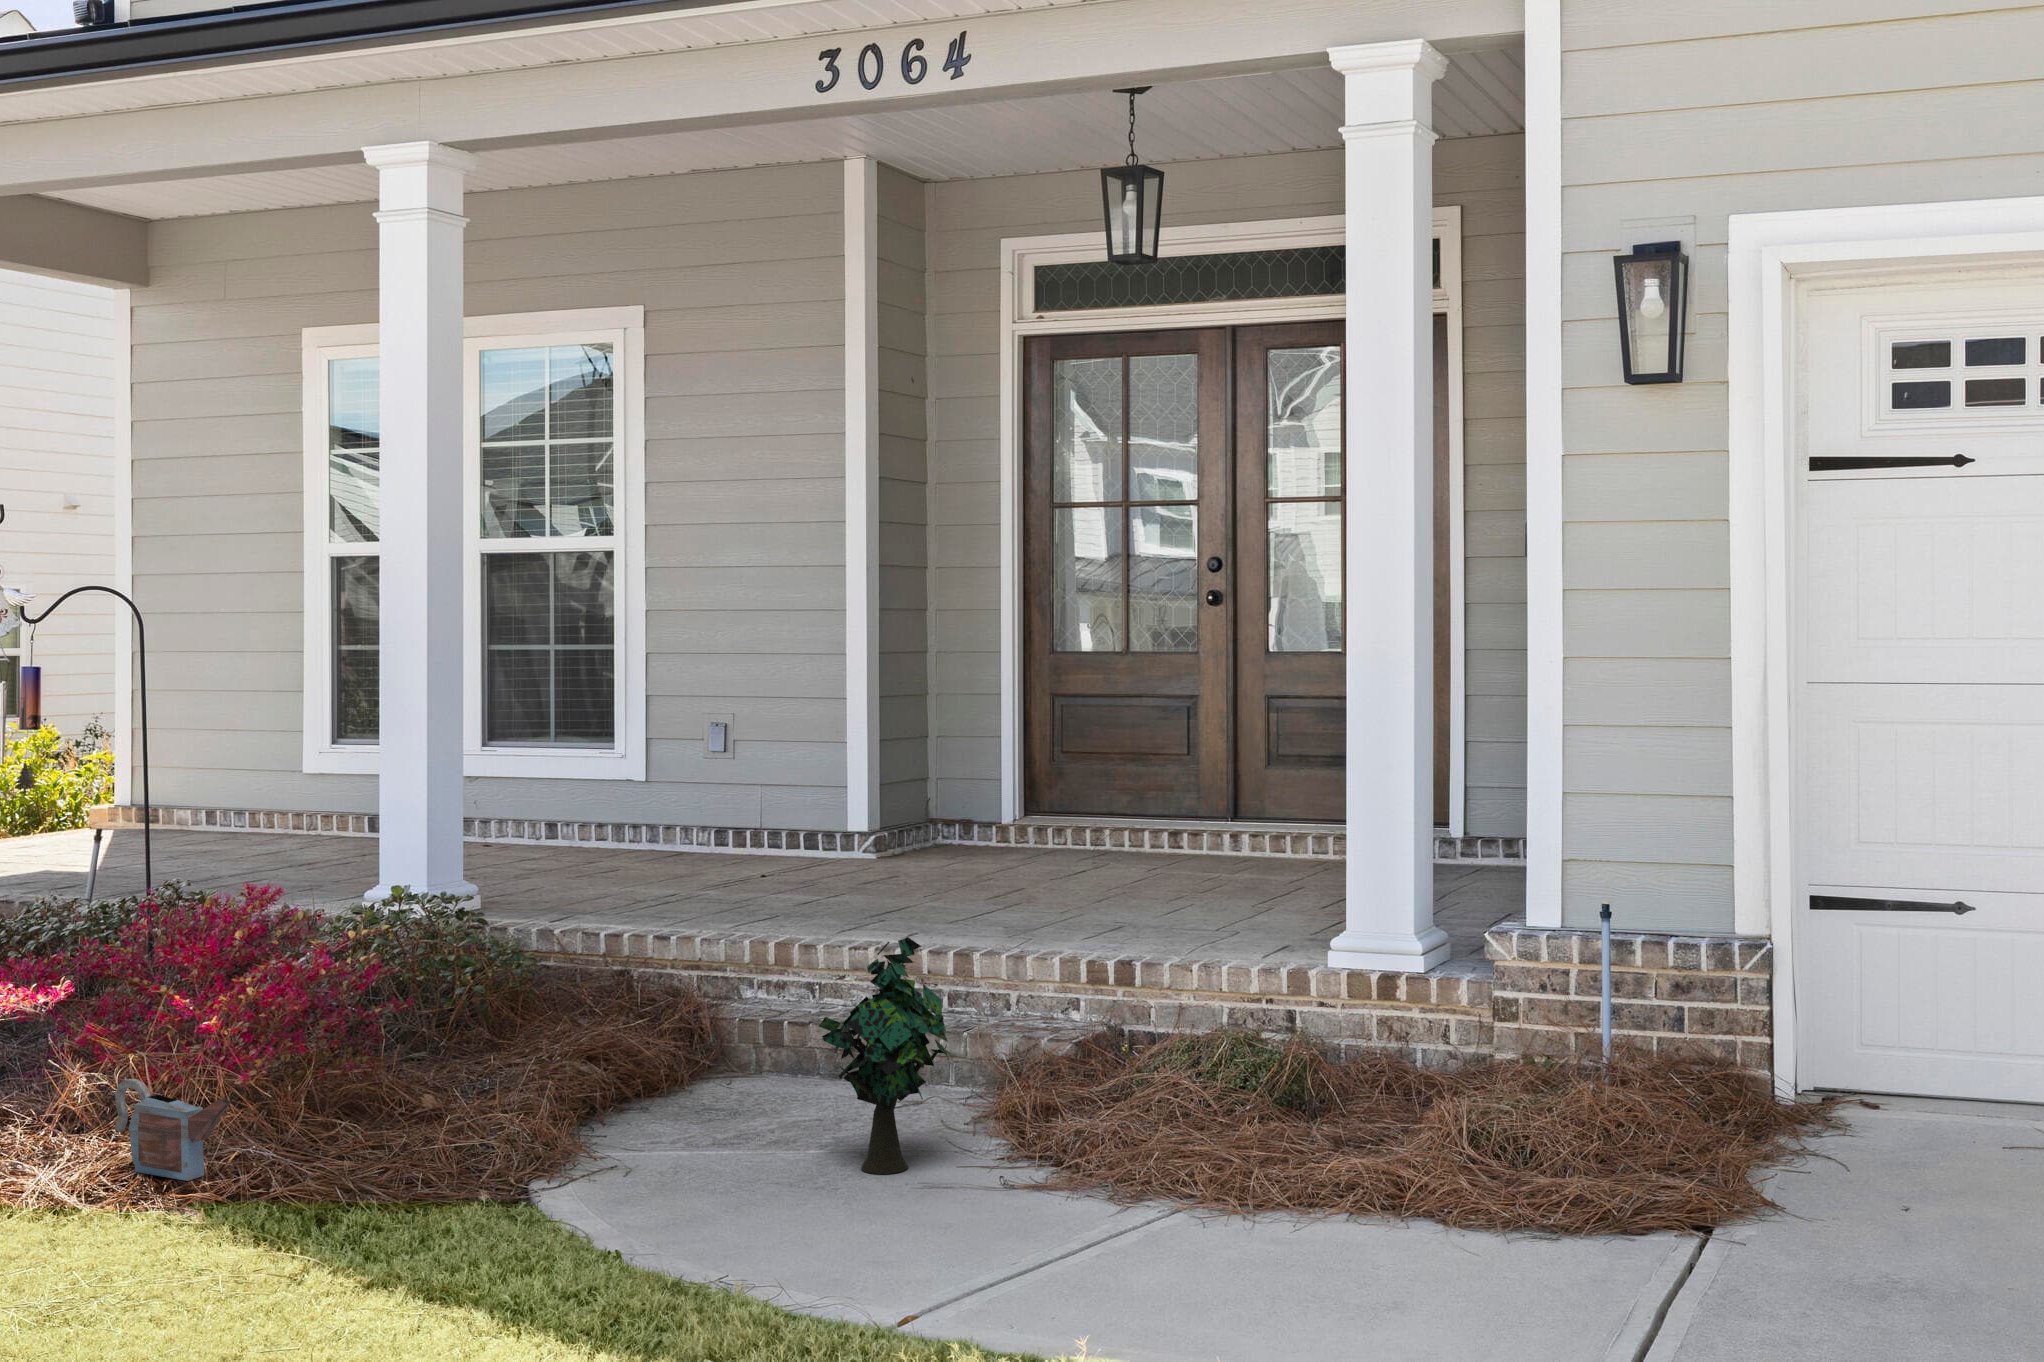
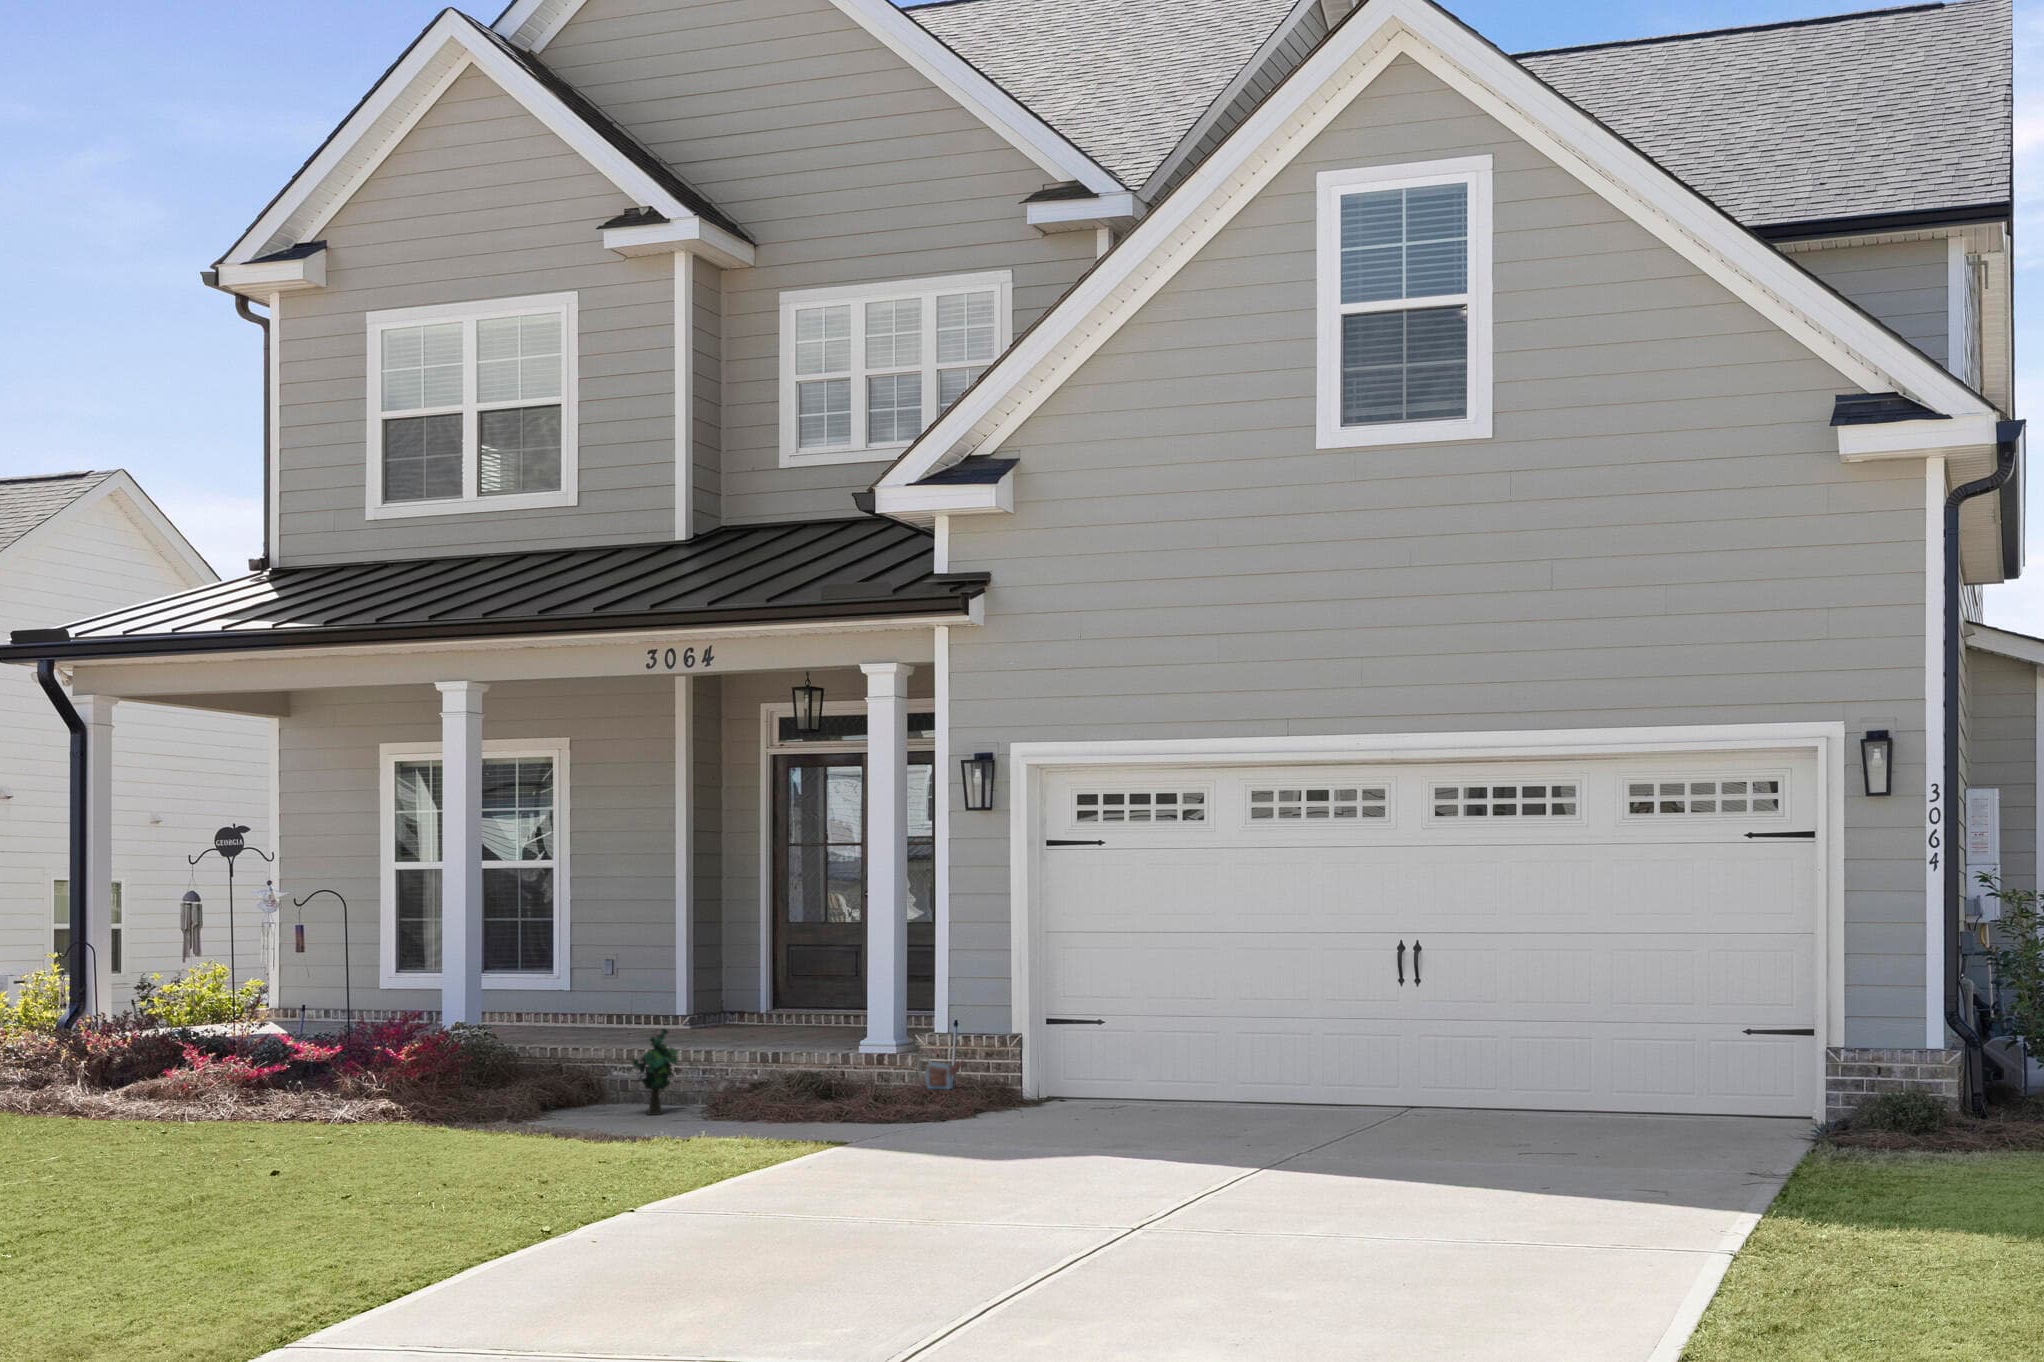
watering can: present [114,1079,231,1181] -> present [917,1057,965,1089]

